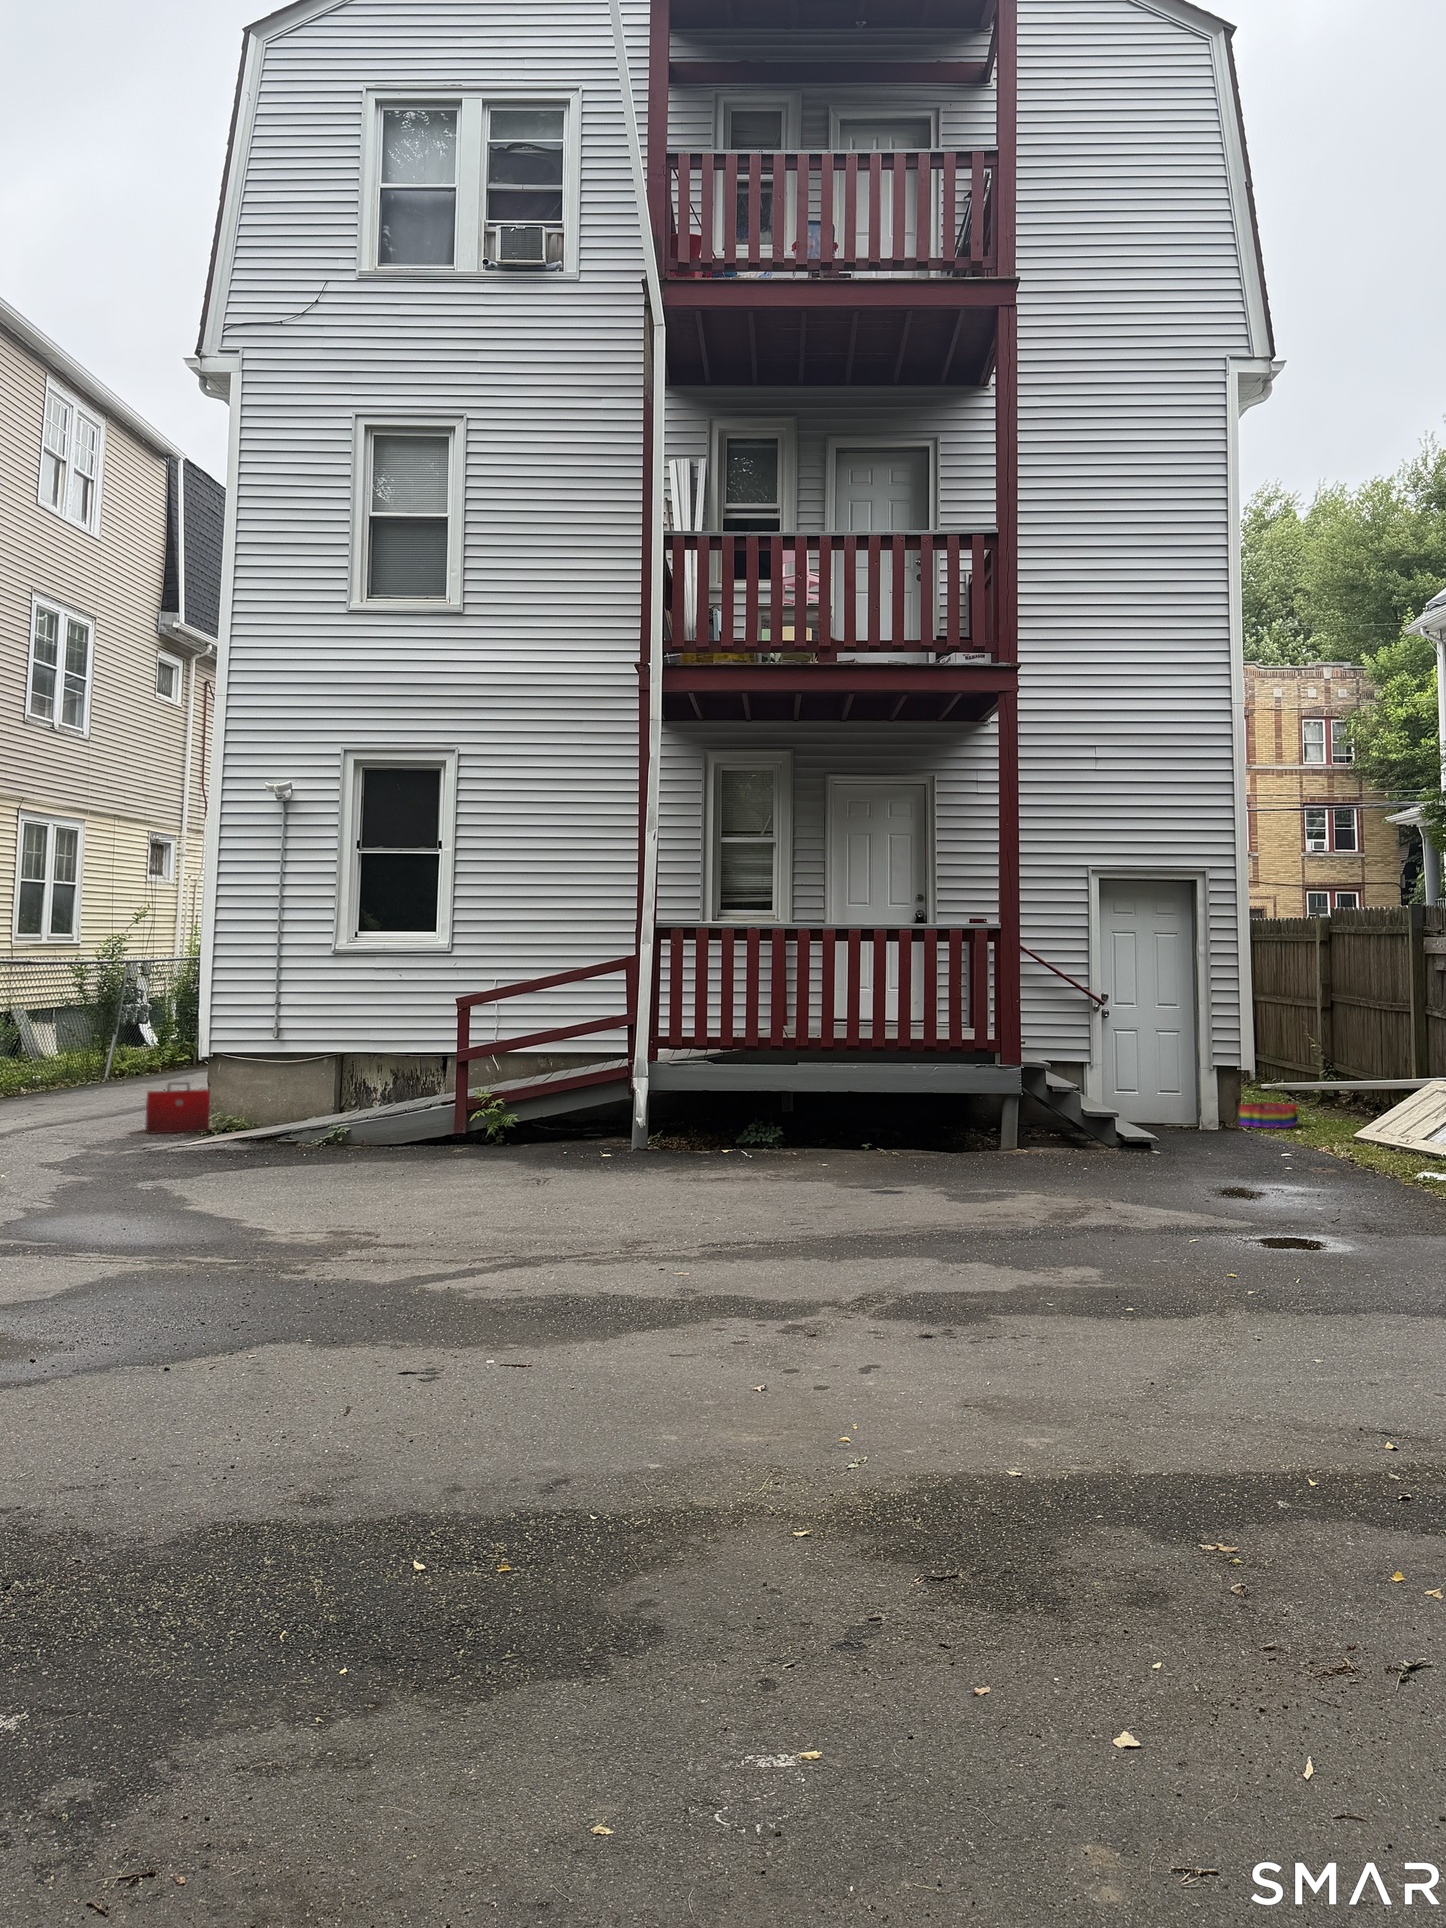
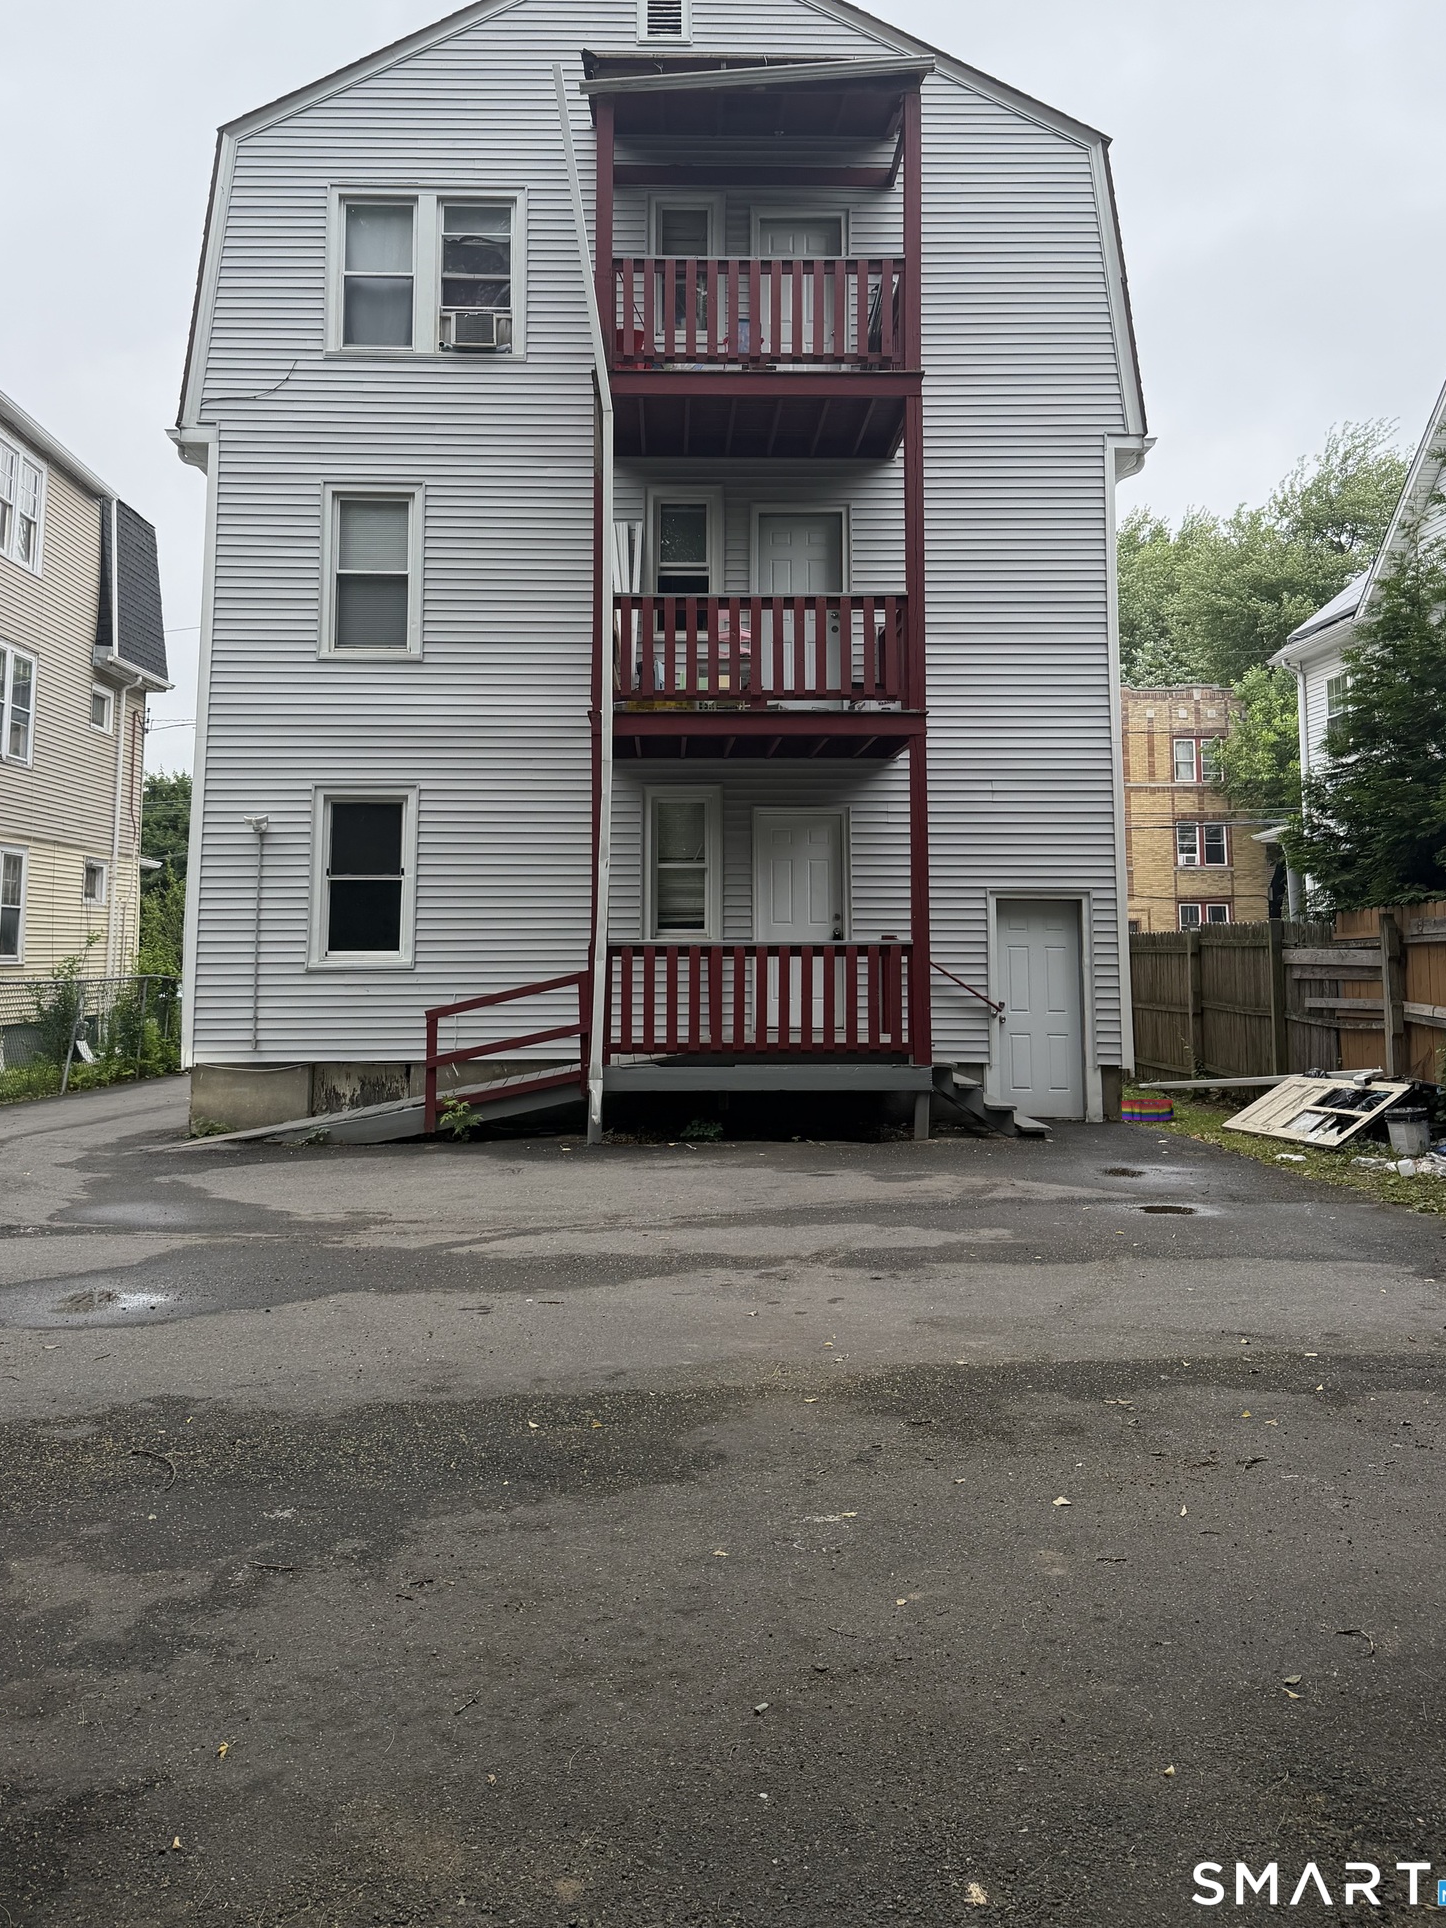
toolbox: present [145,1082,210,1134] -> none [135,1090,195,1138]

